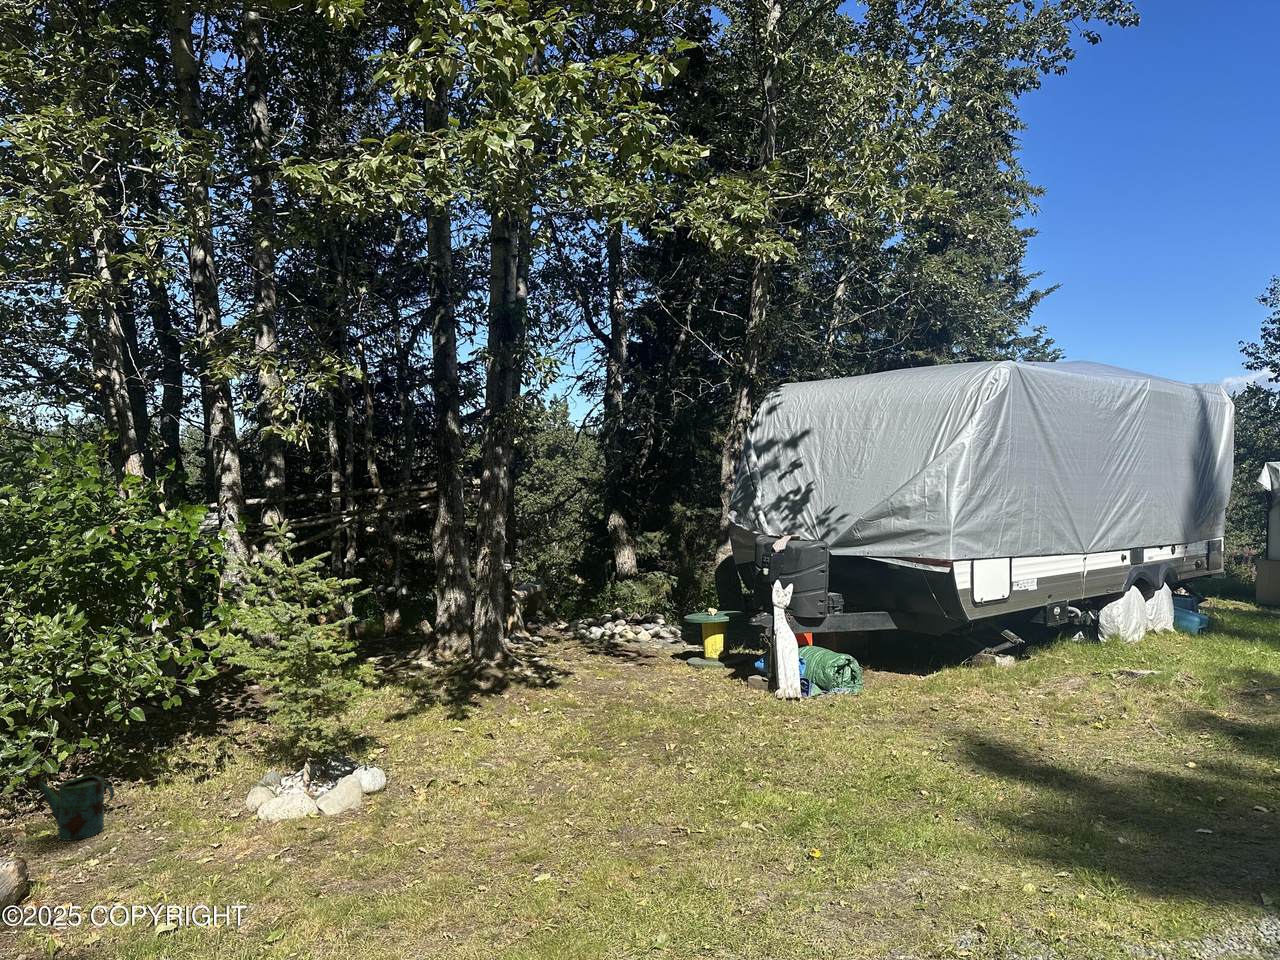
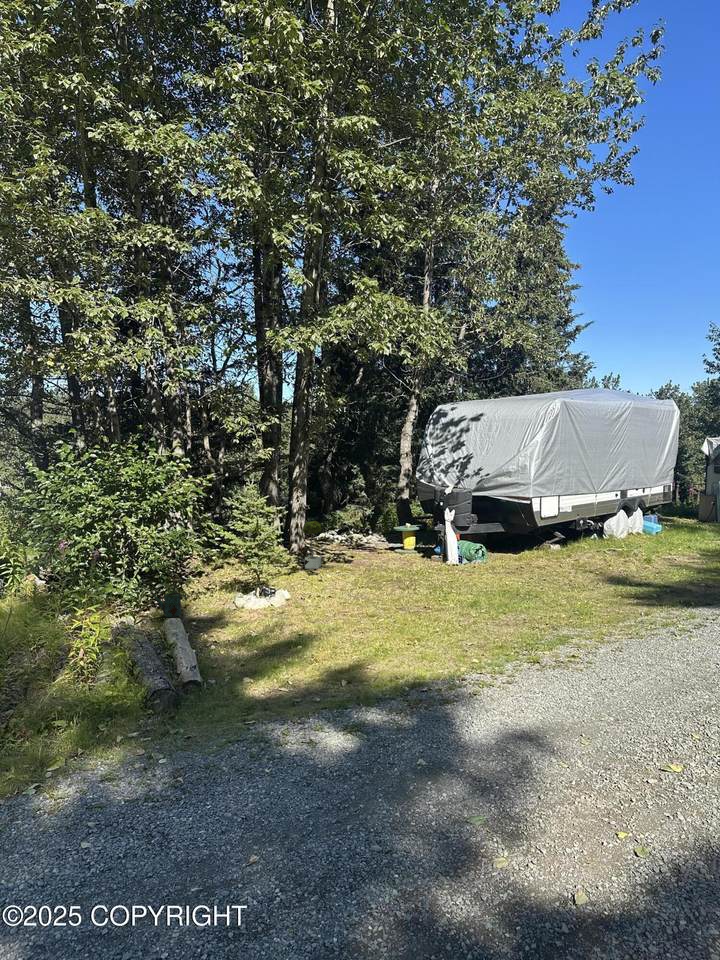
potted tree: none [488,602,529,698] -> present [302,521,322,569]

